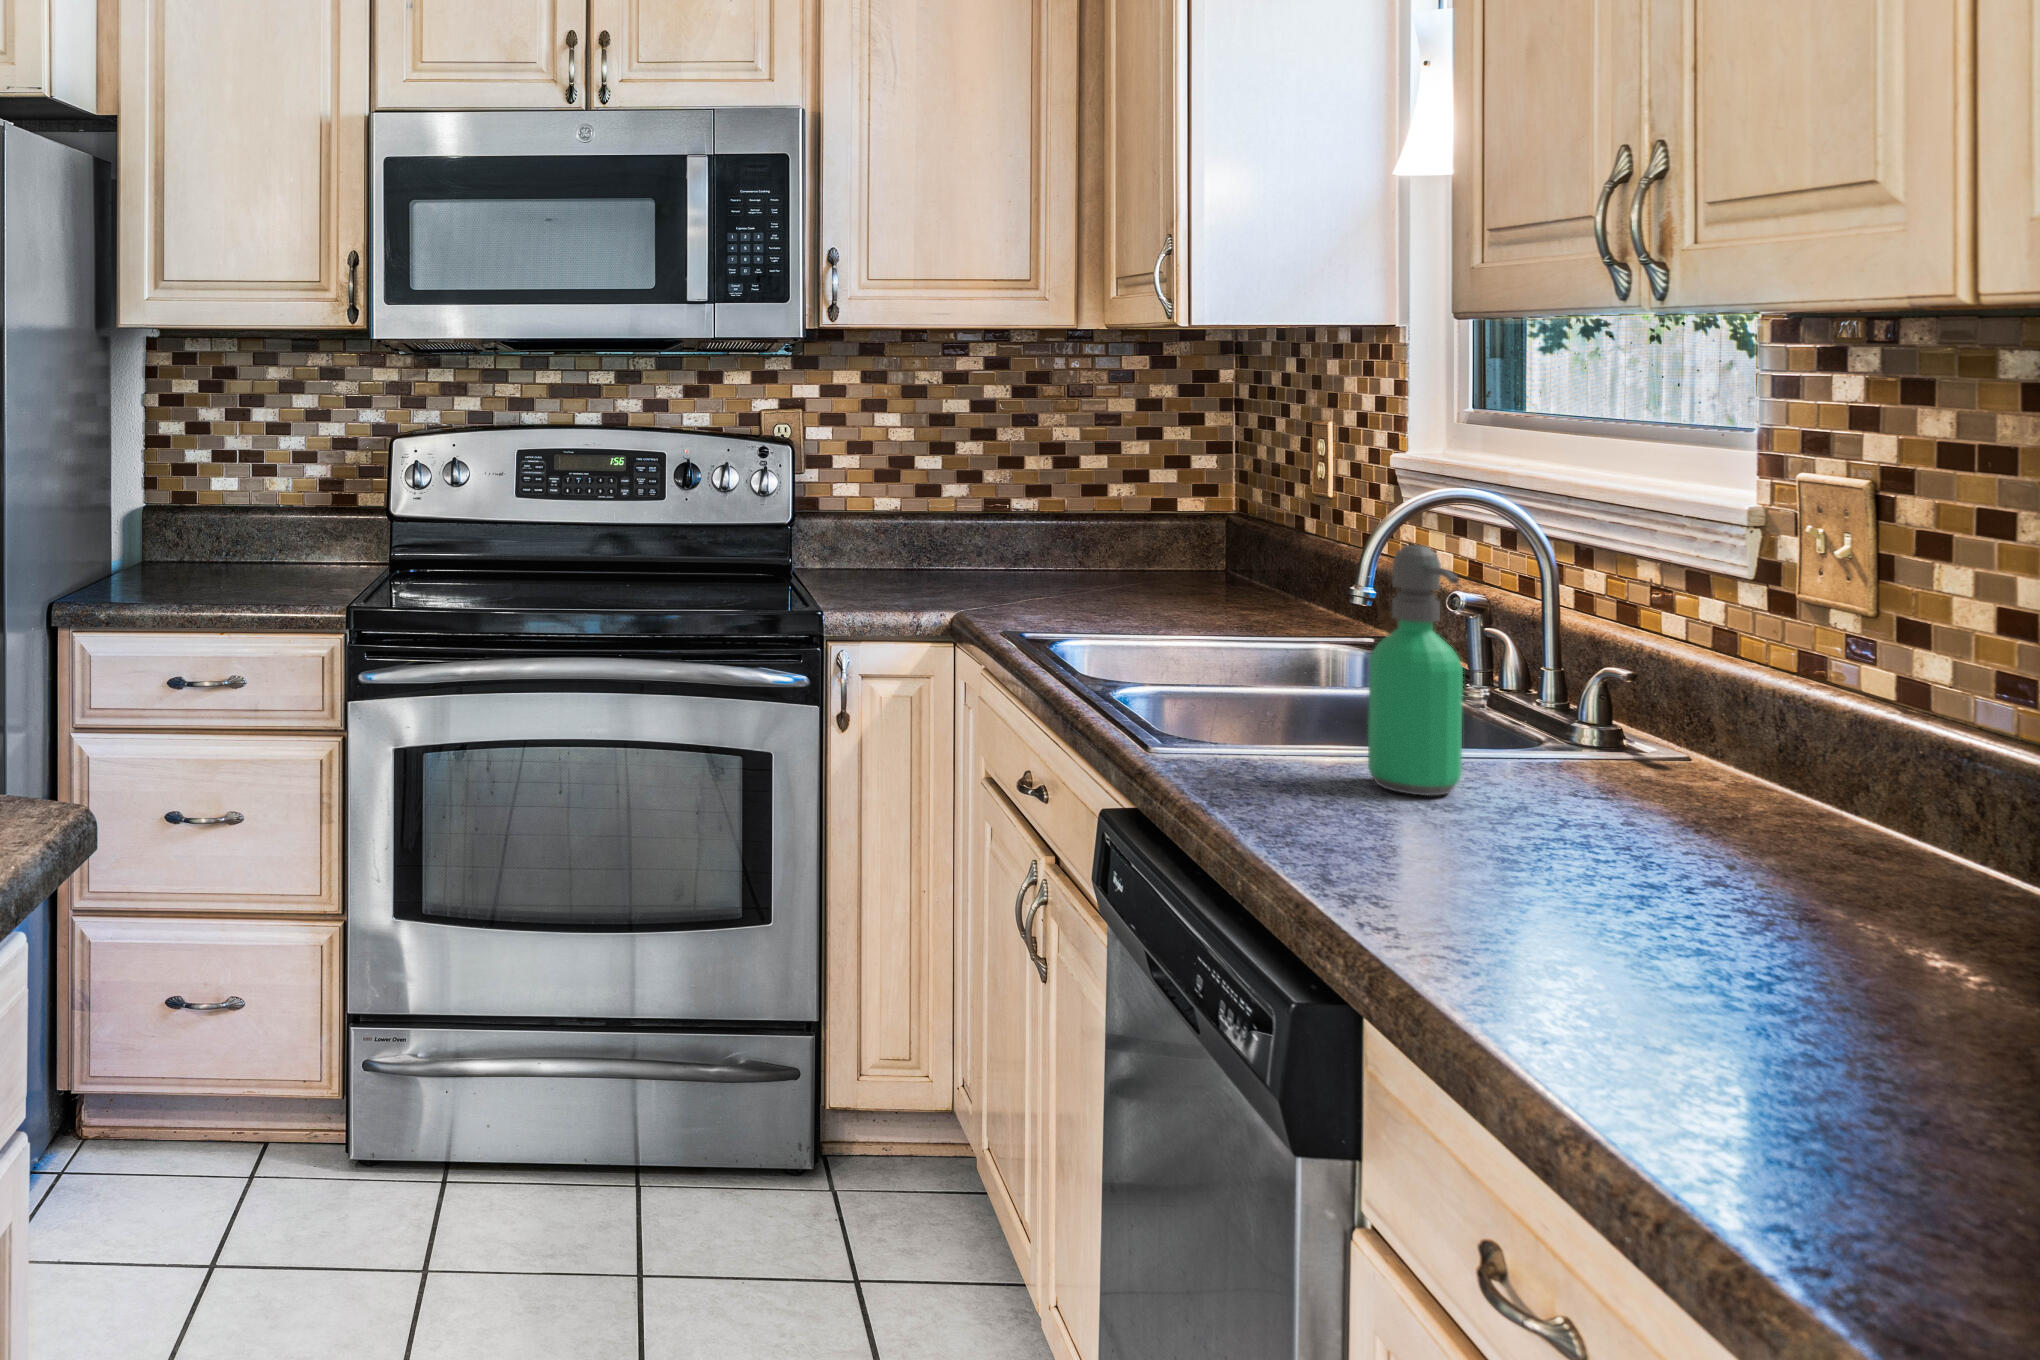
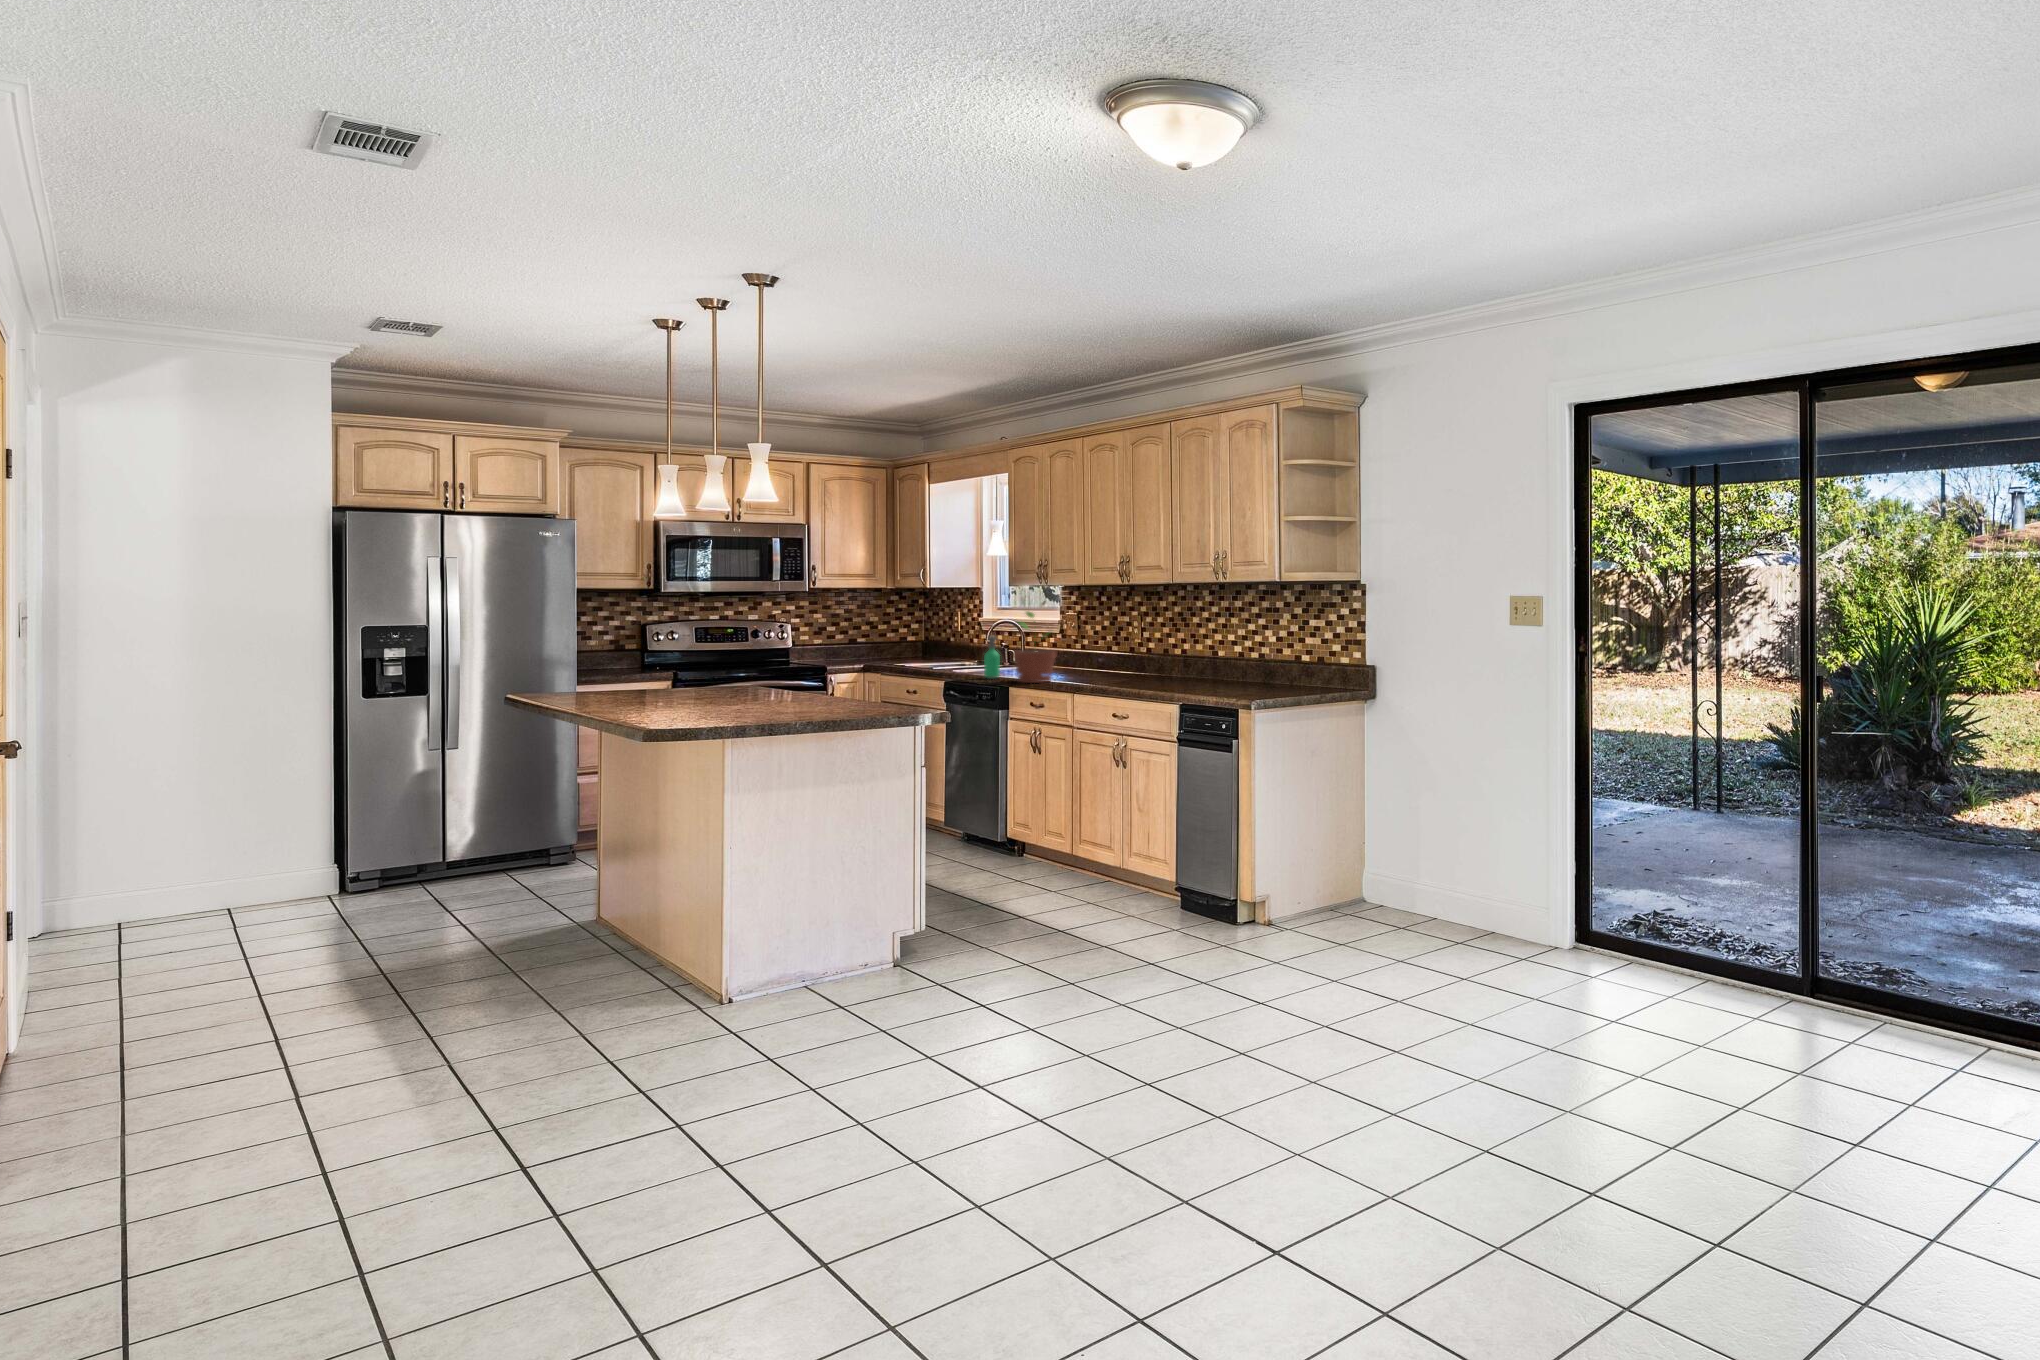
potted plant: none [1540,413,1872,913] -> present [1013,612,1056,683]

